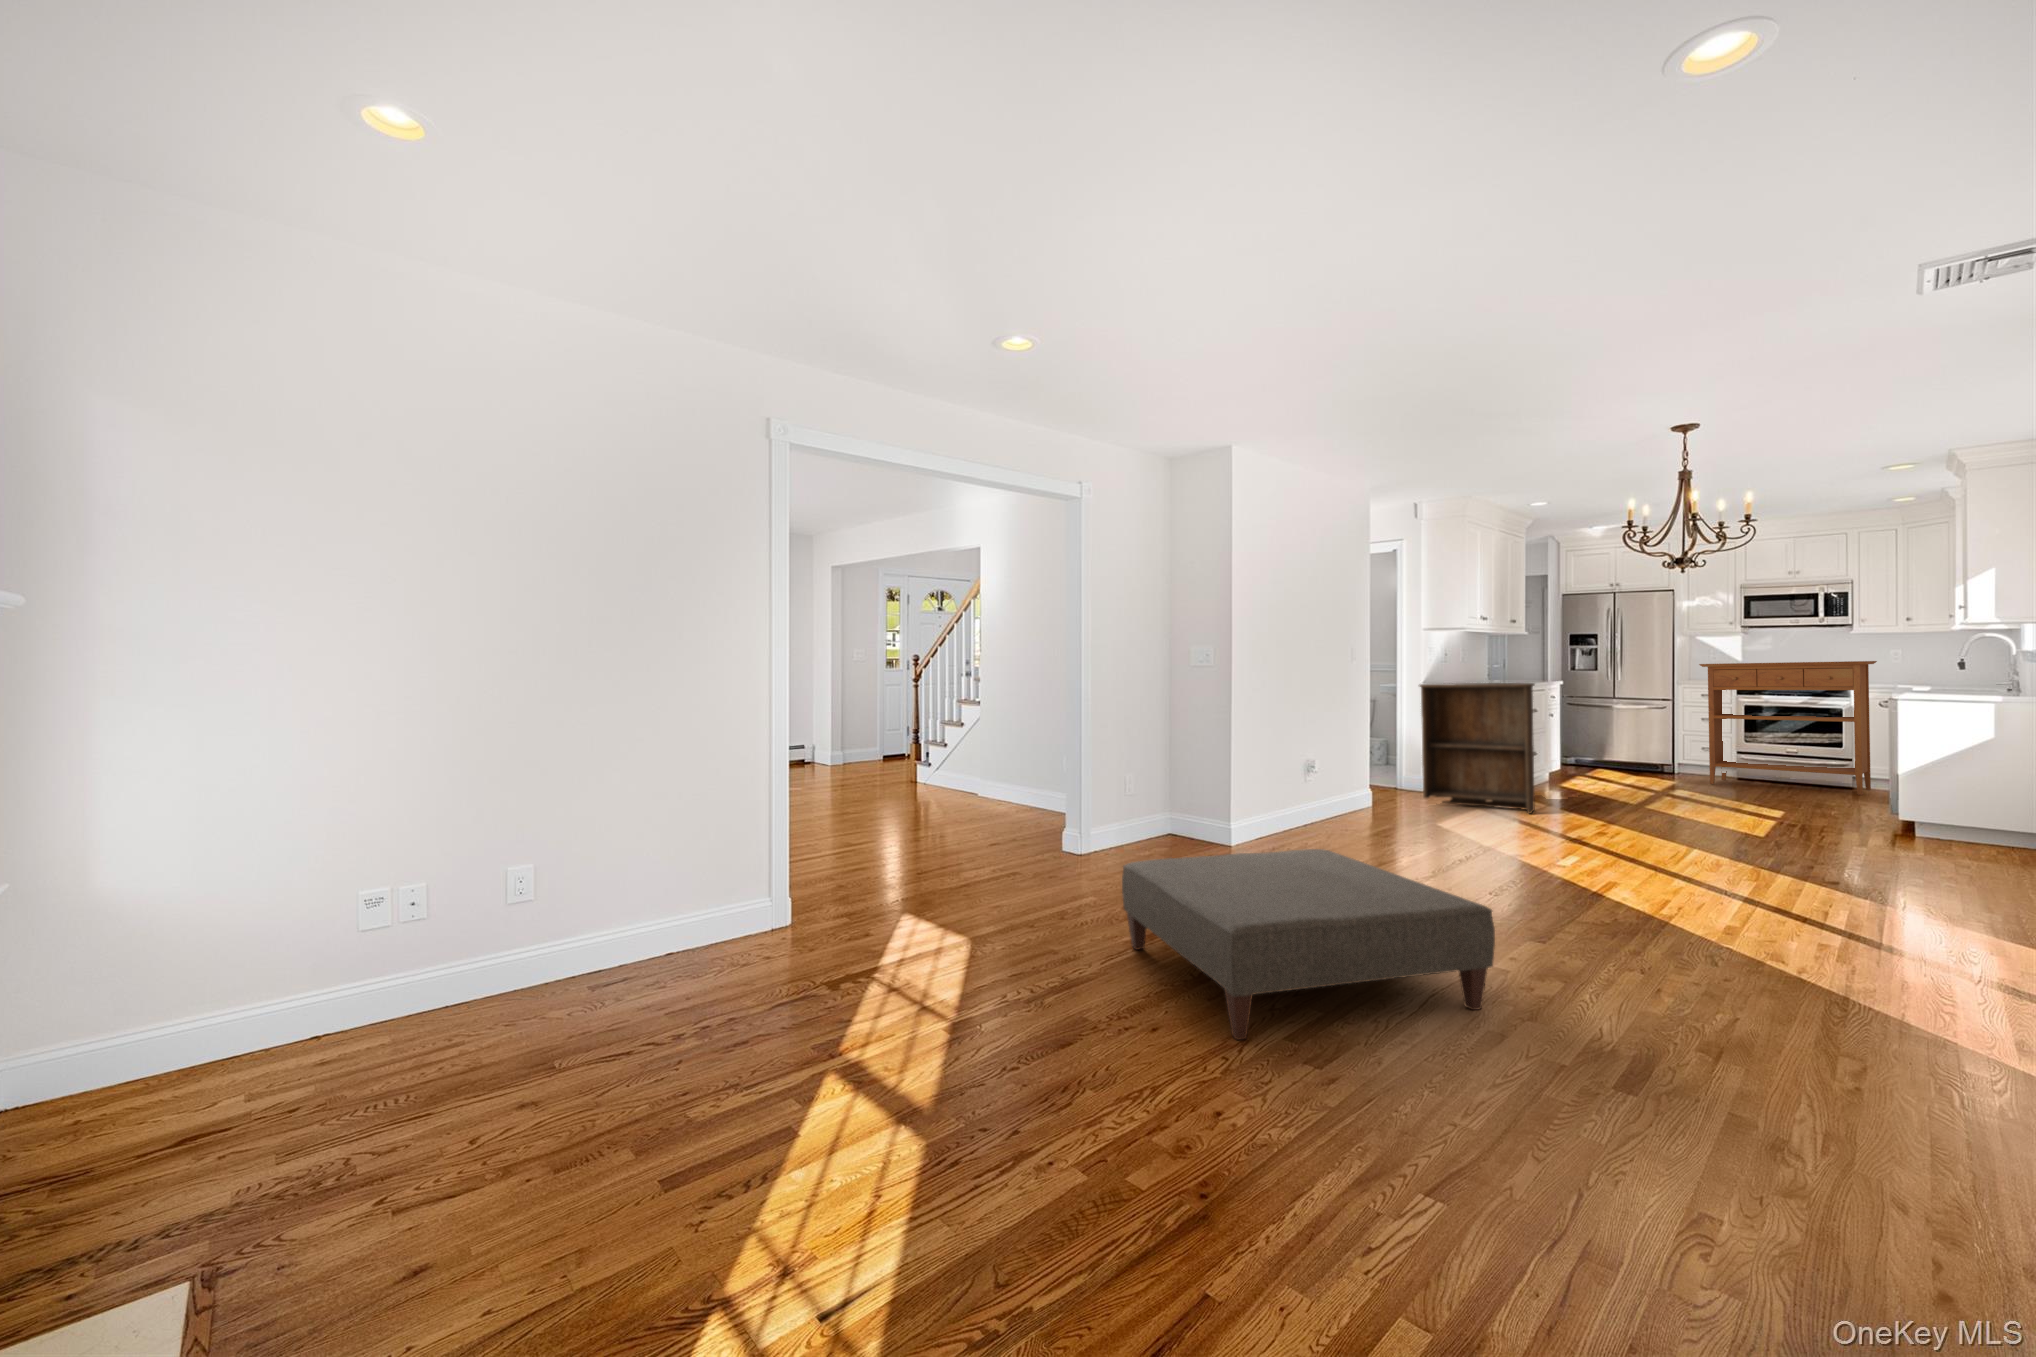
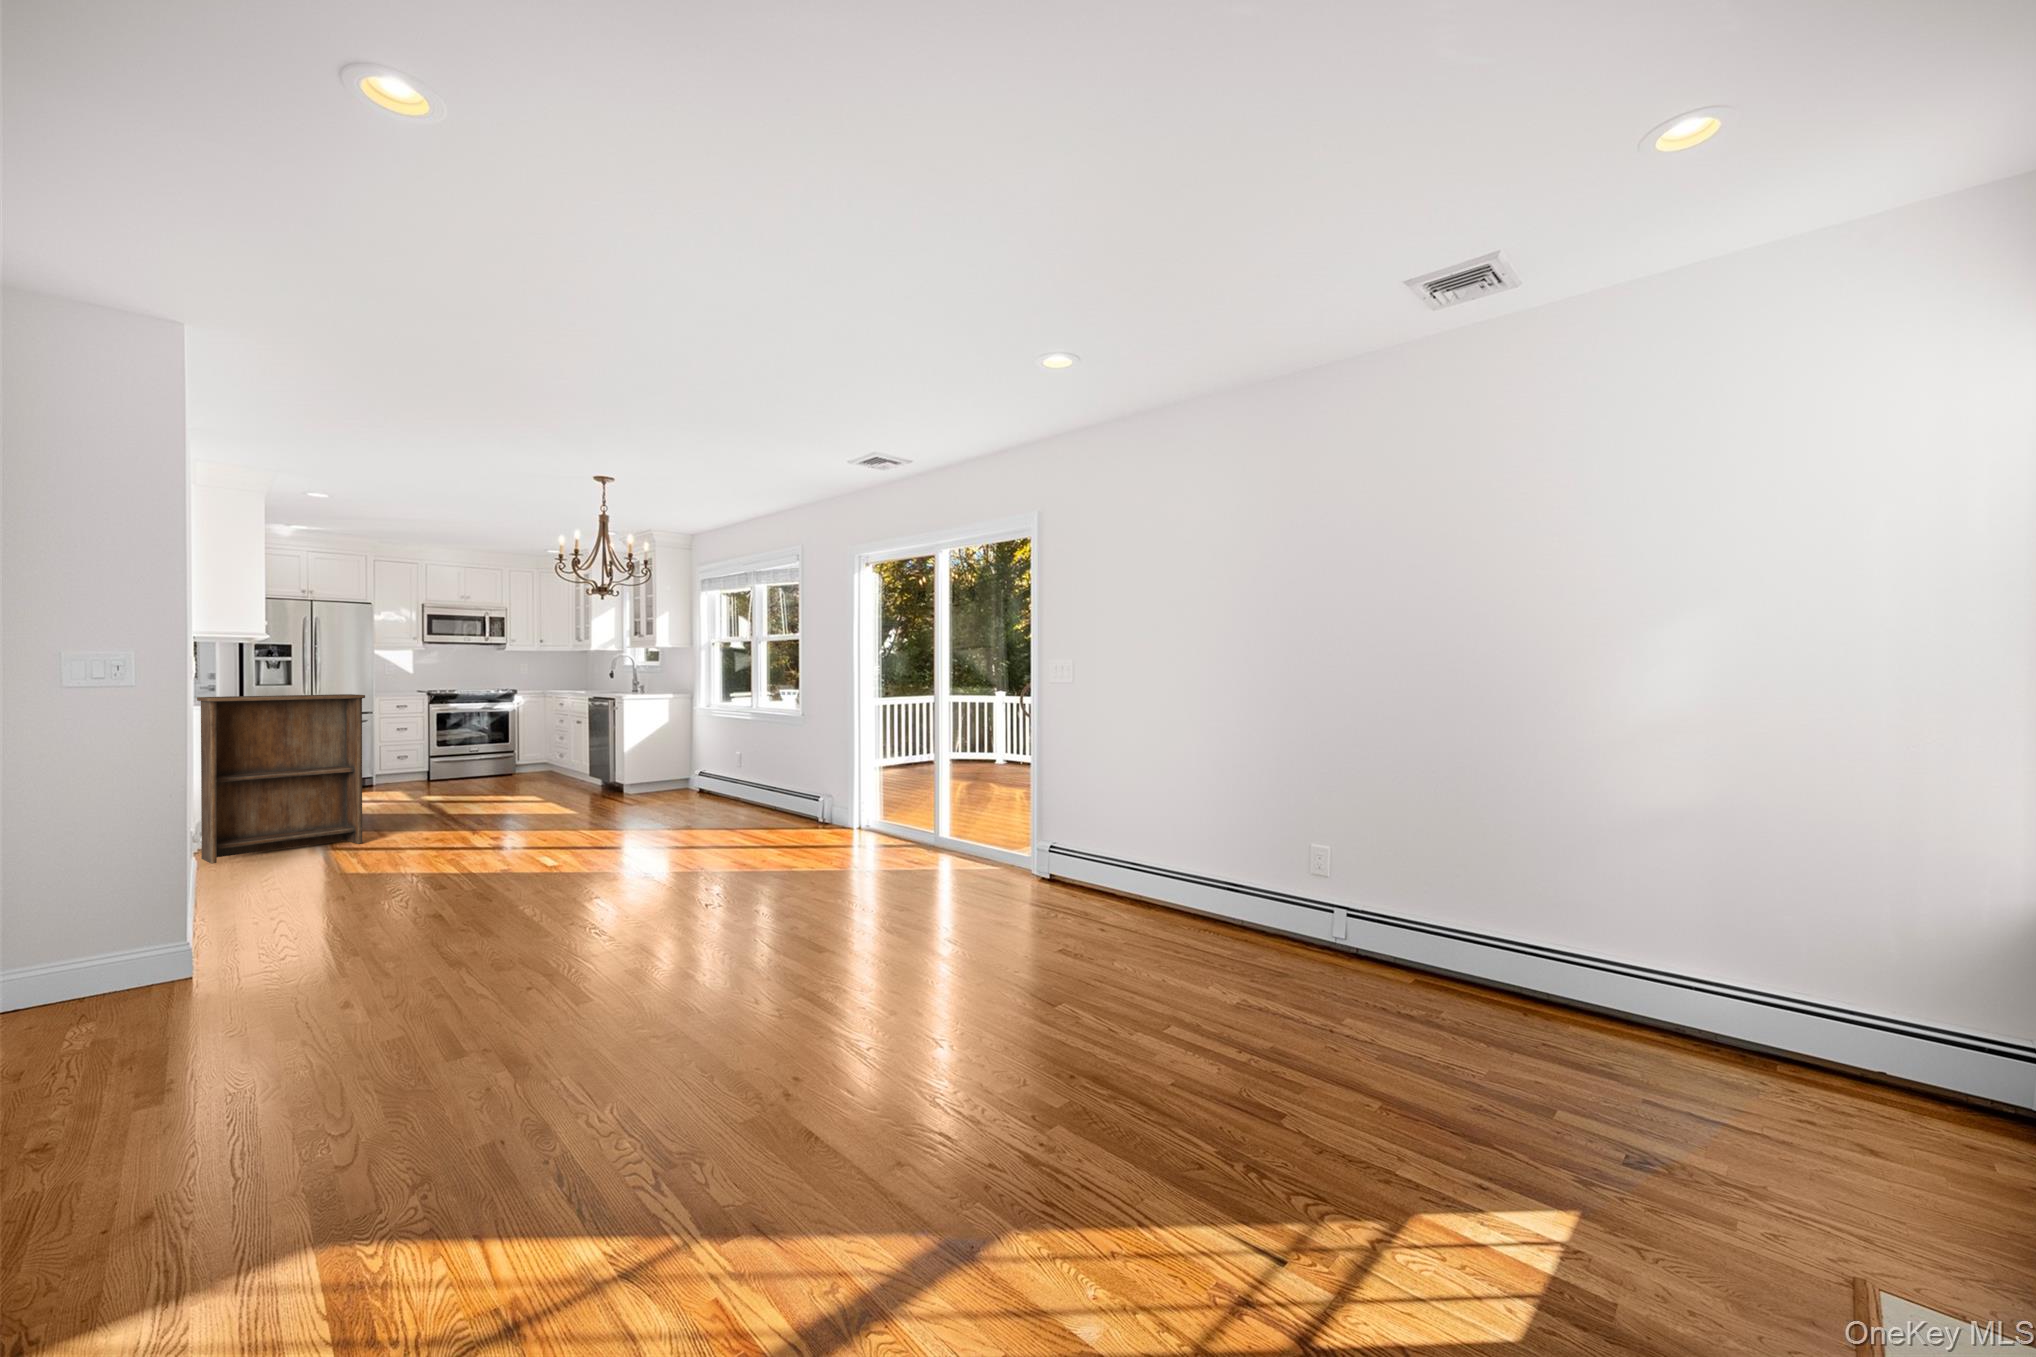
console table: present [1699,661,1877,795] -> none [394,674,530,791]
ottoman: present [1122,849,1495,1040] -> none [497,868,851,1080]

